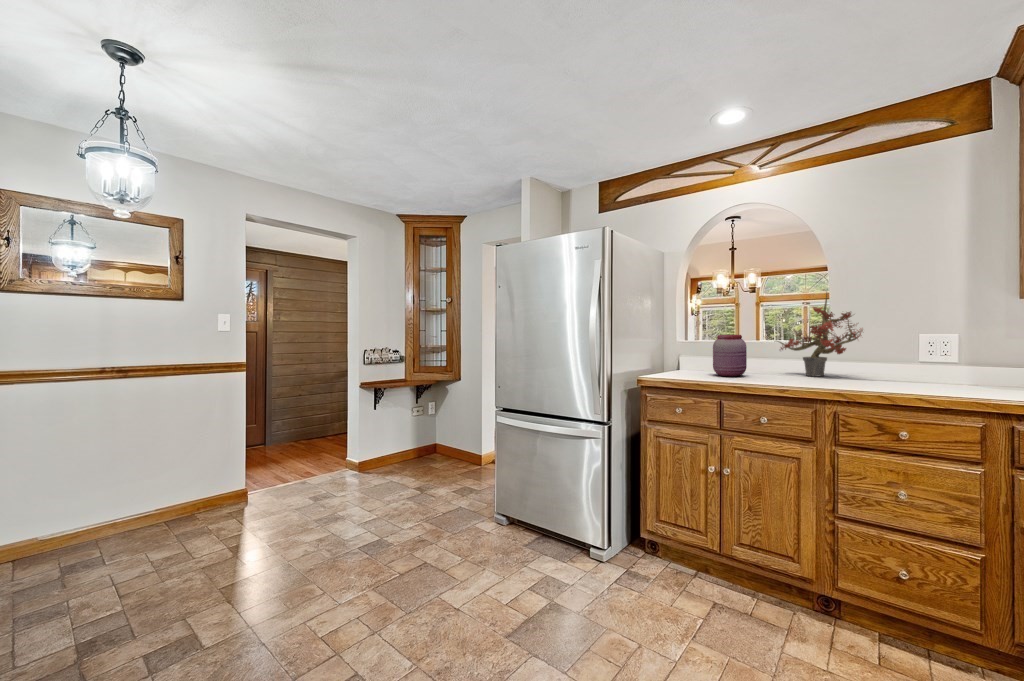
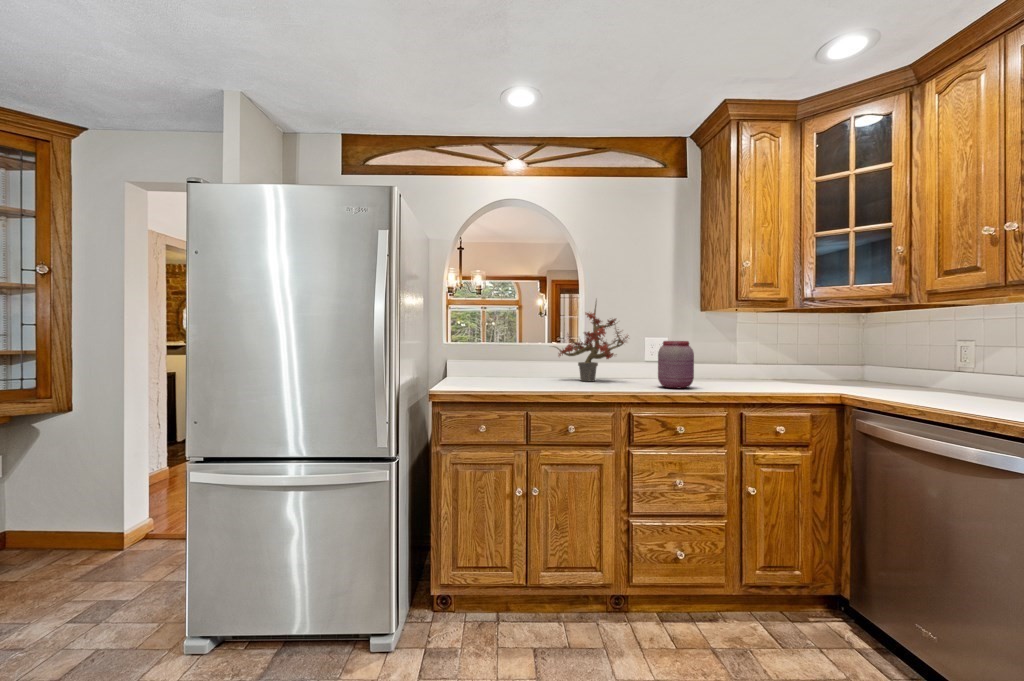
jar: present [713,335,747,376] -> present [658,341,694,388]

